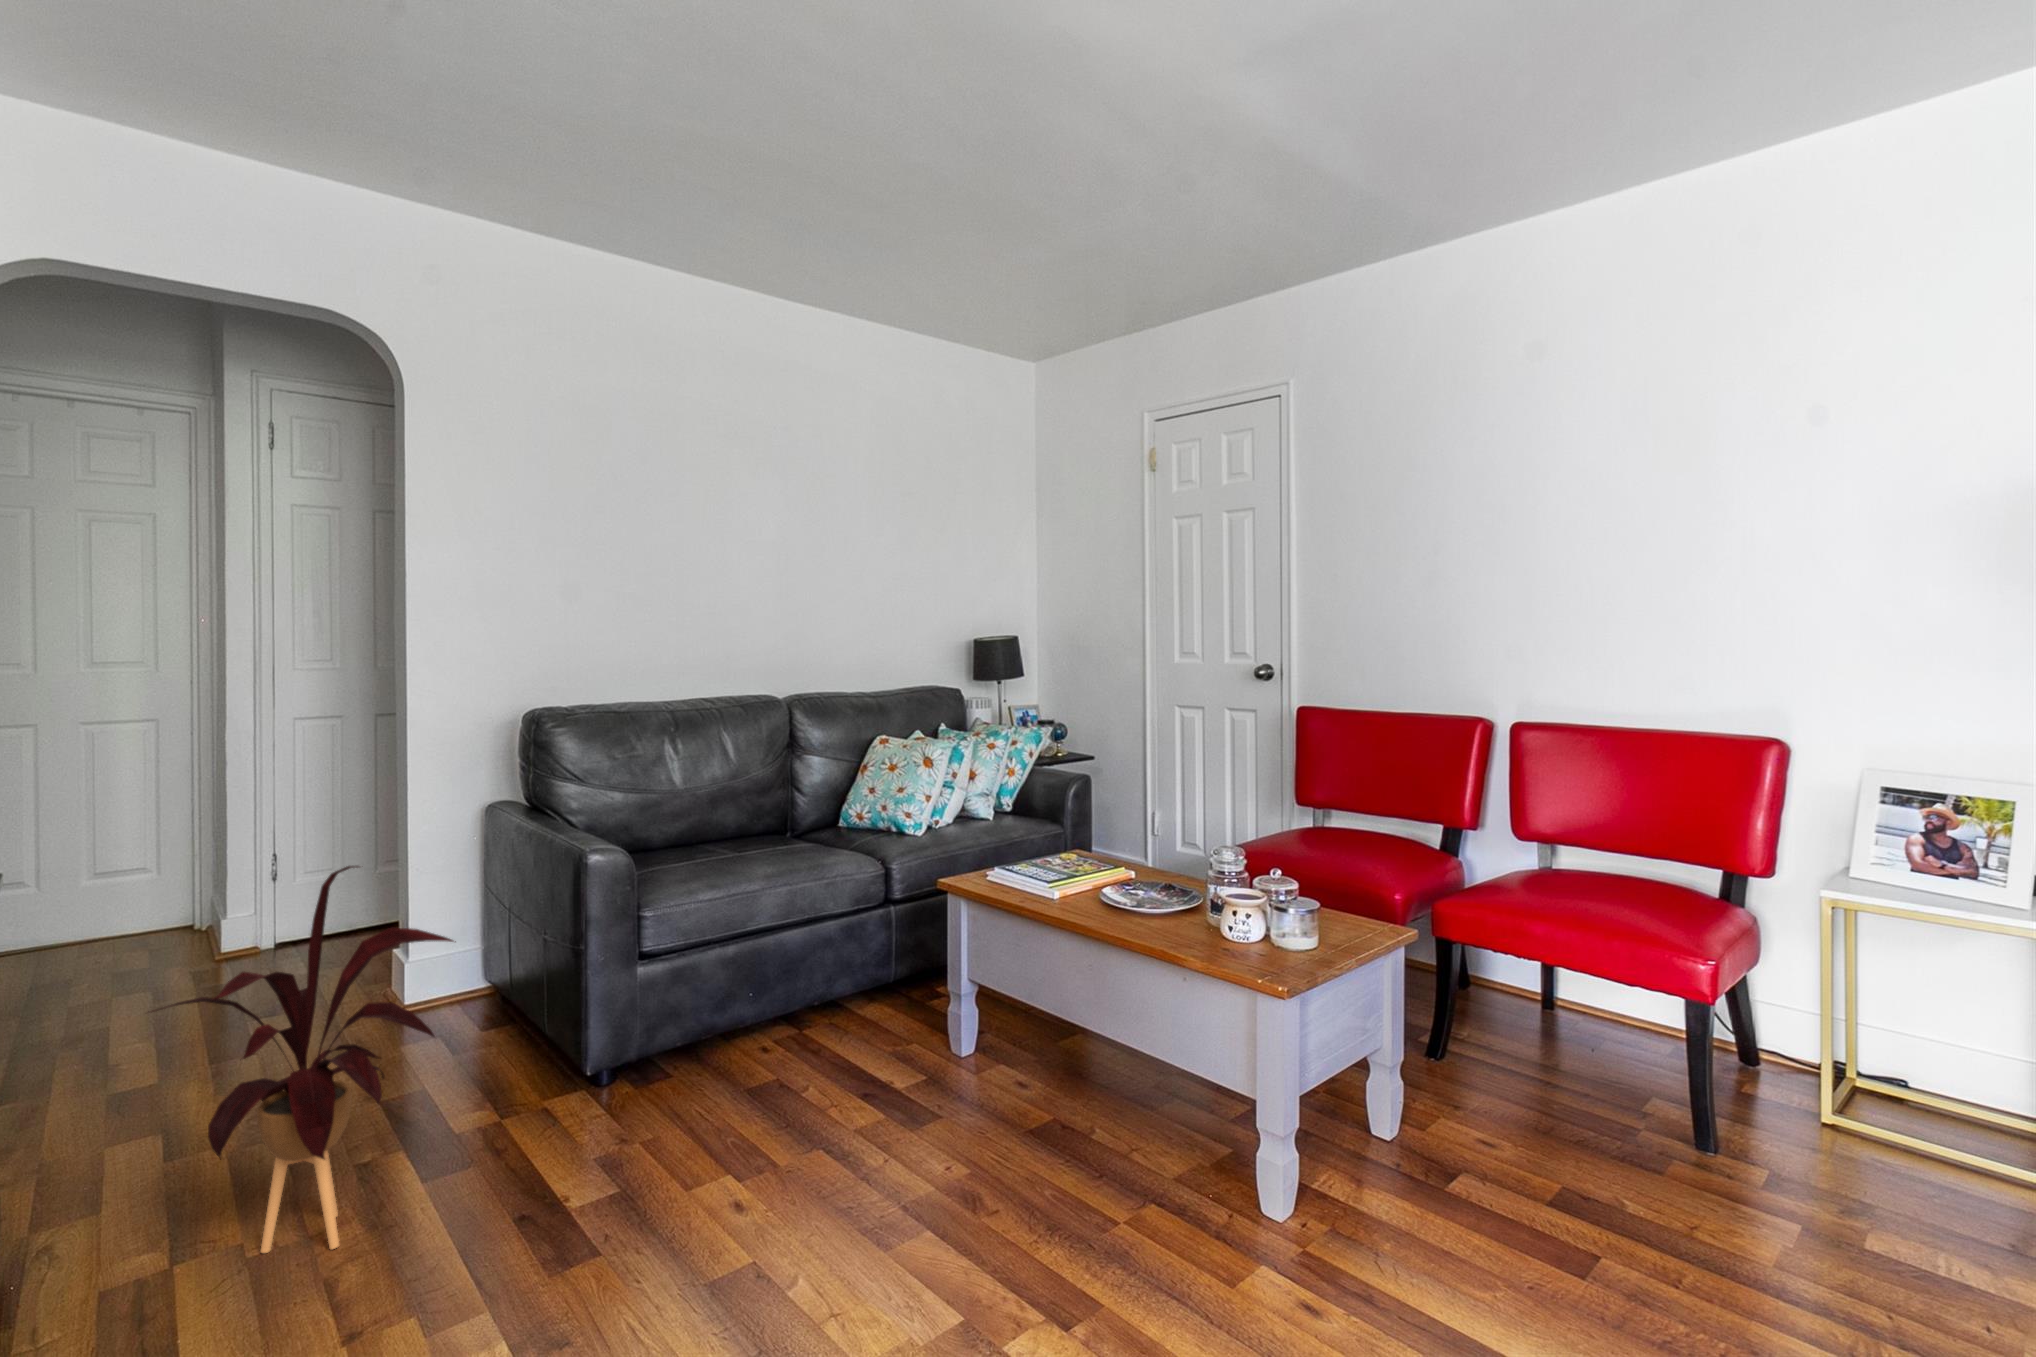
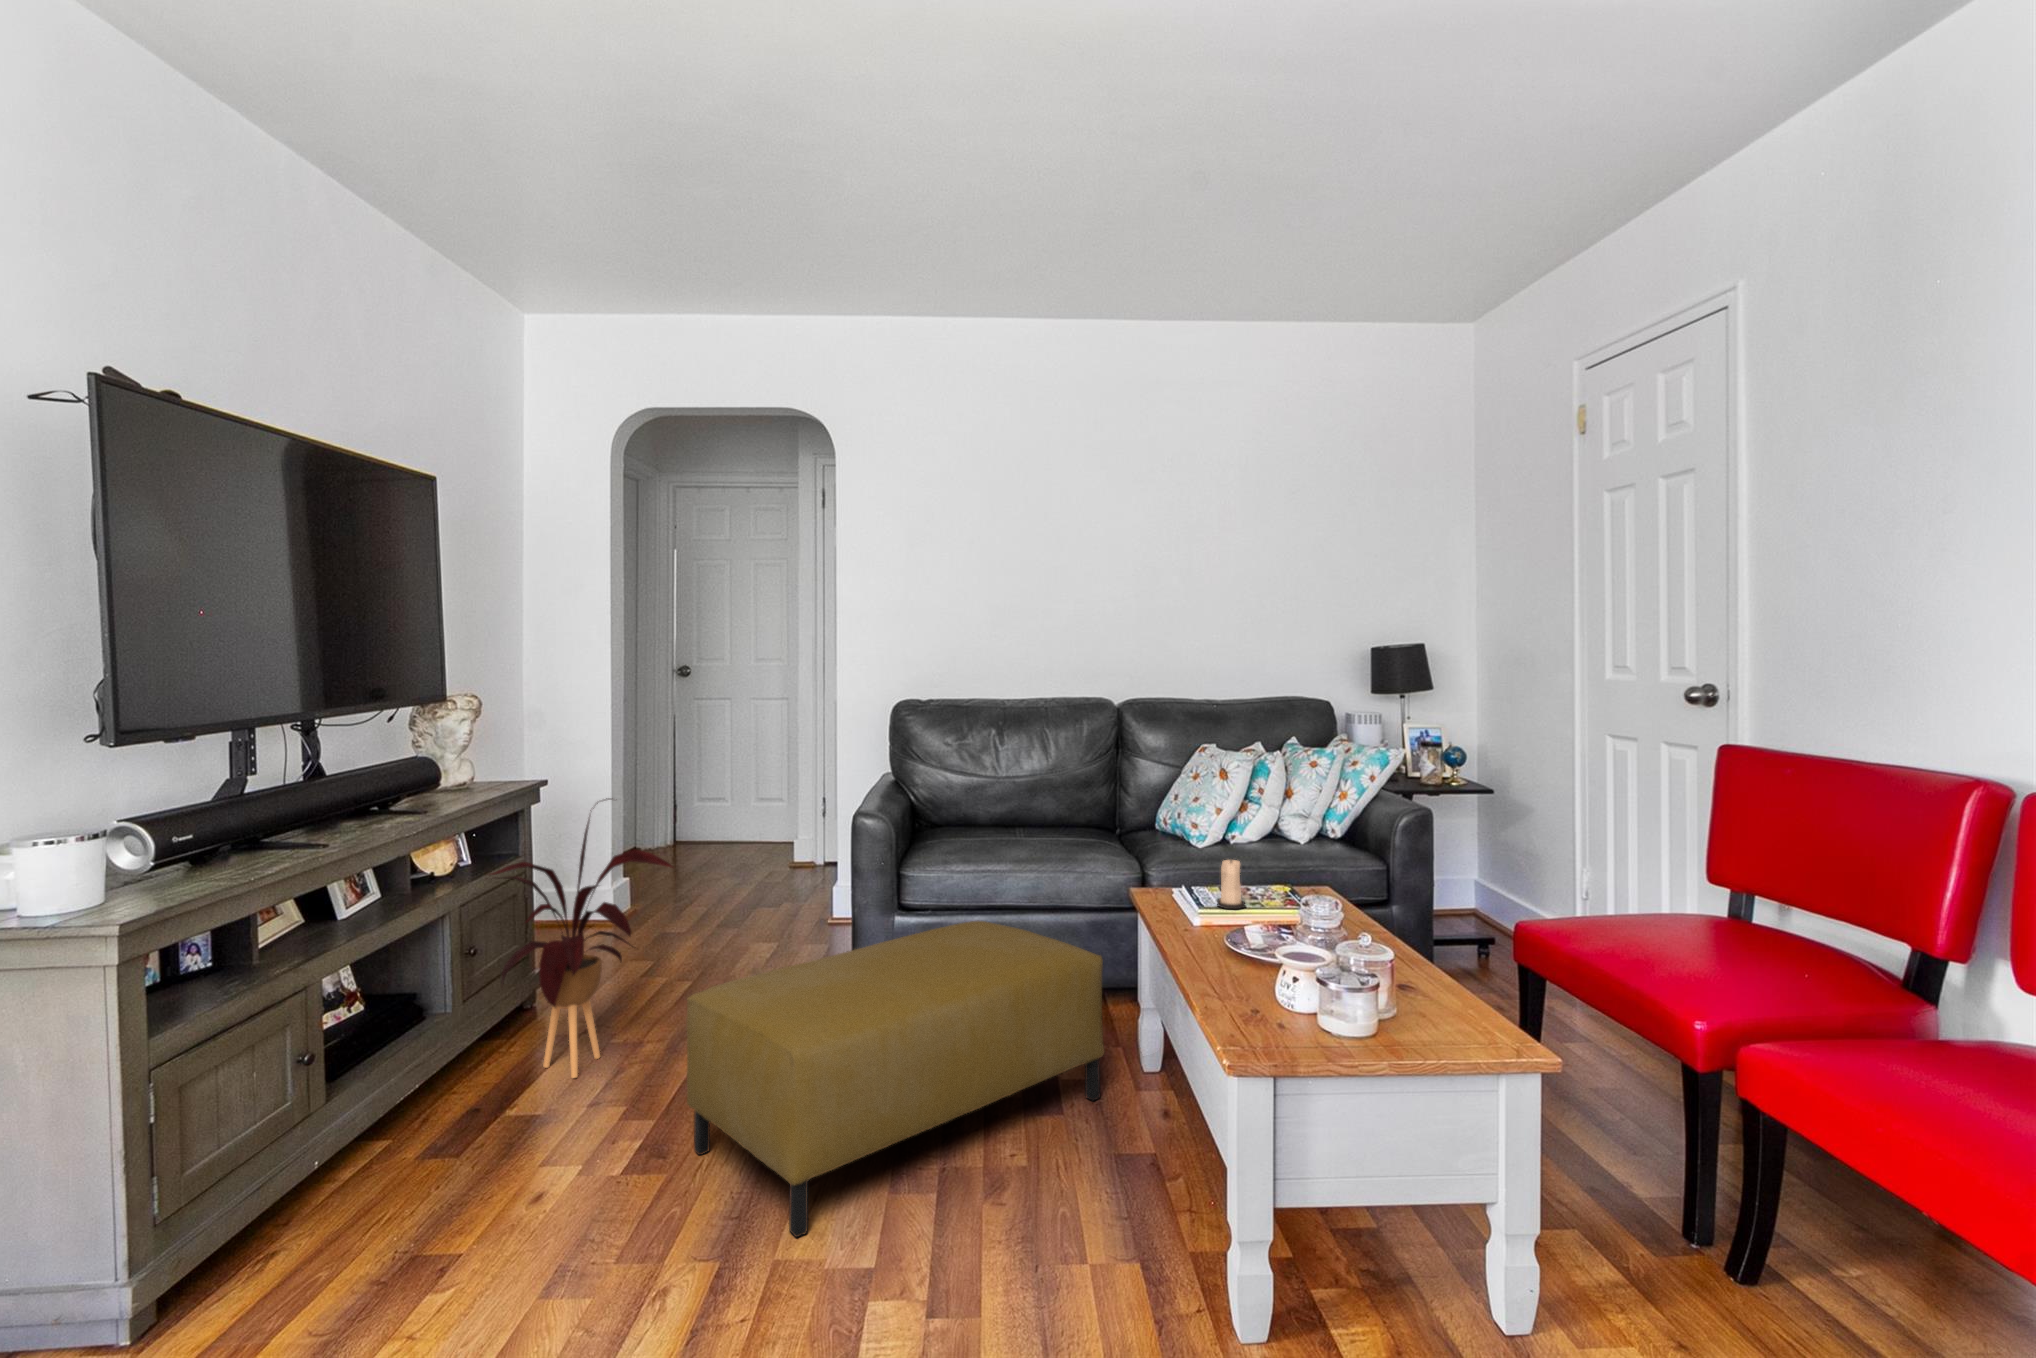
candle: none [1034,833,1060,879] -> present [1217,859,1245,909]
ottoman: none [617,934,958,1281] -> present [687,921,1104,1237]

